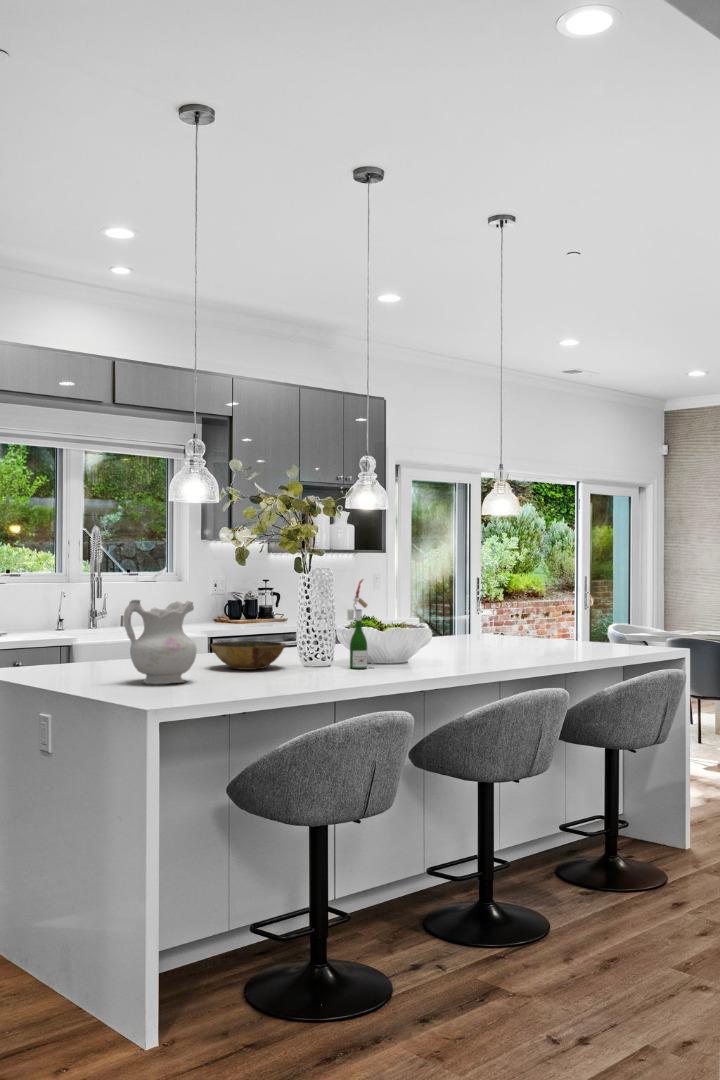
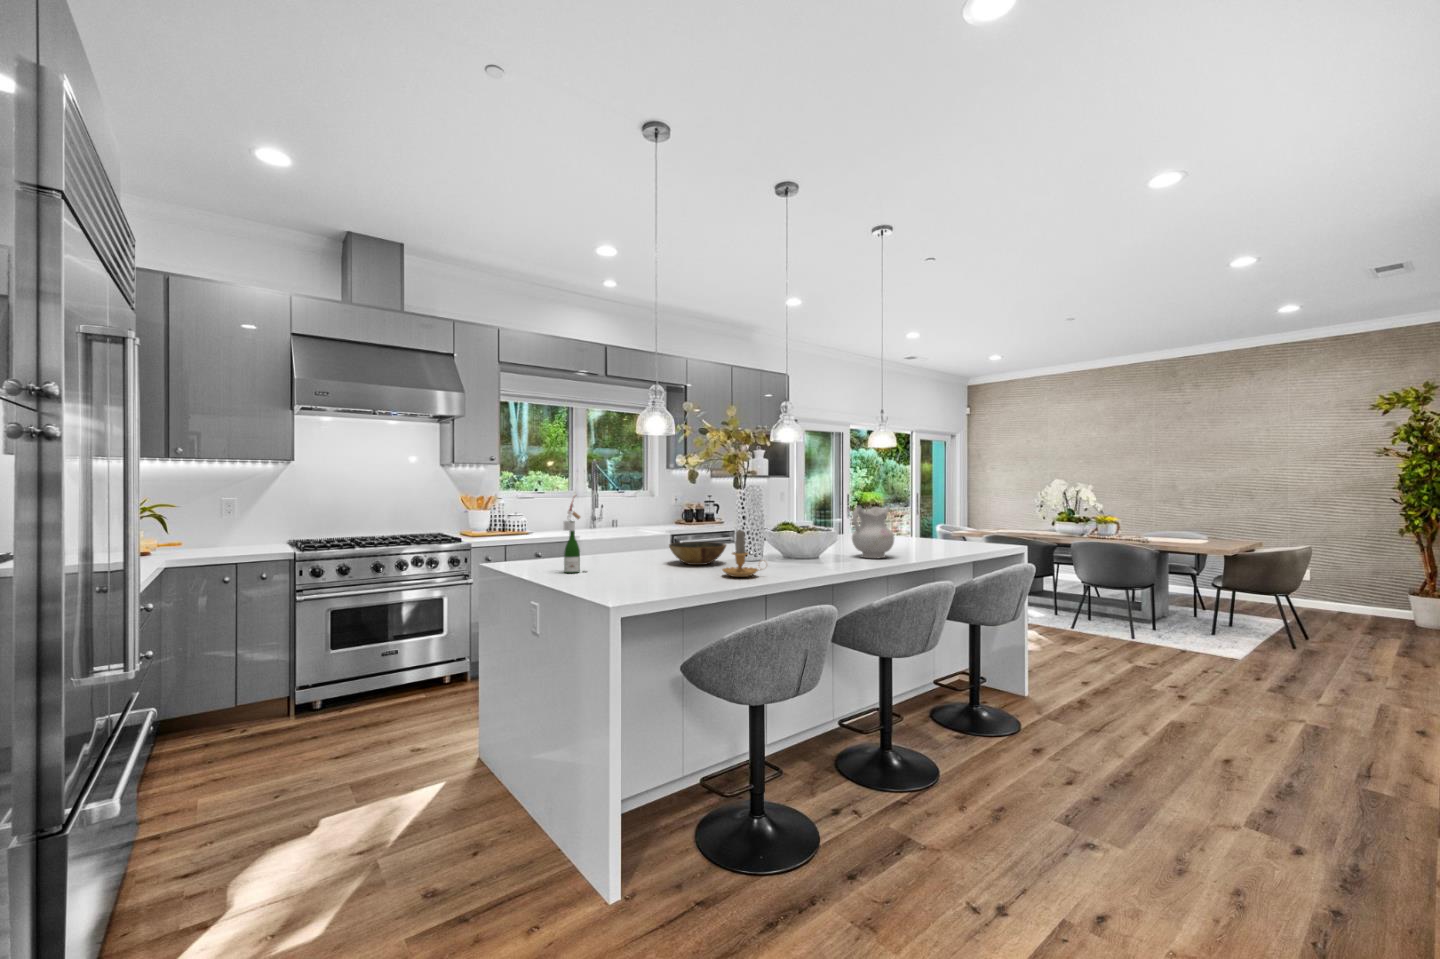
wine bottle: present [347,579,374,669] -> present [564,501,587,573]
ceramic pitcher: present [124,600,197,684] -> present [852,505,894,558]
candle: none [278,621,334,681] -> present [722,530,761,577]

